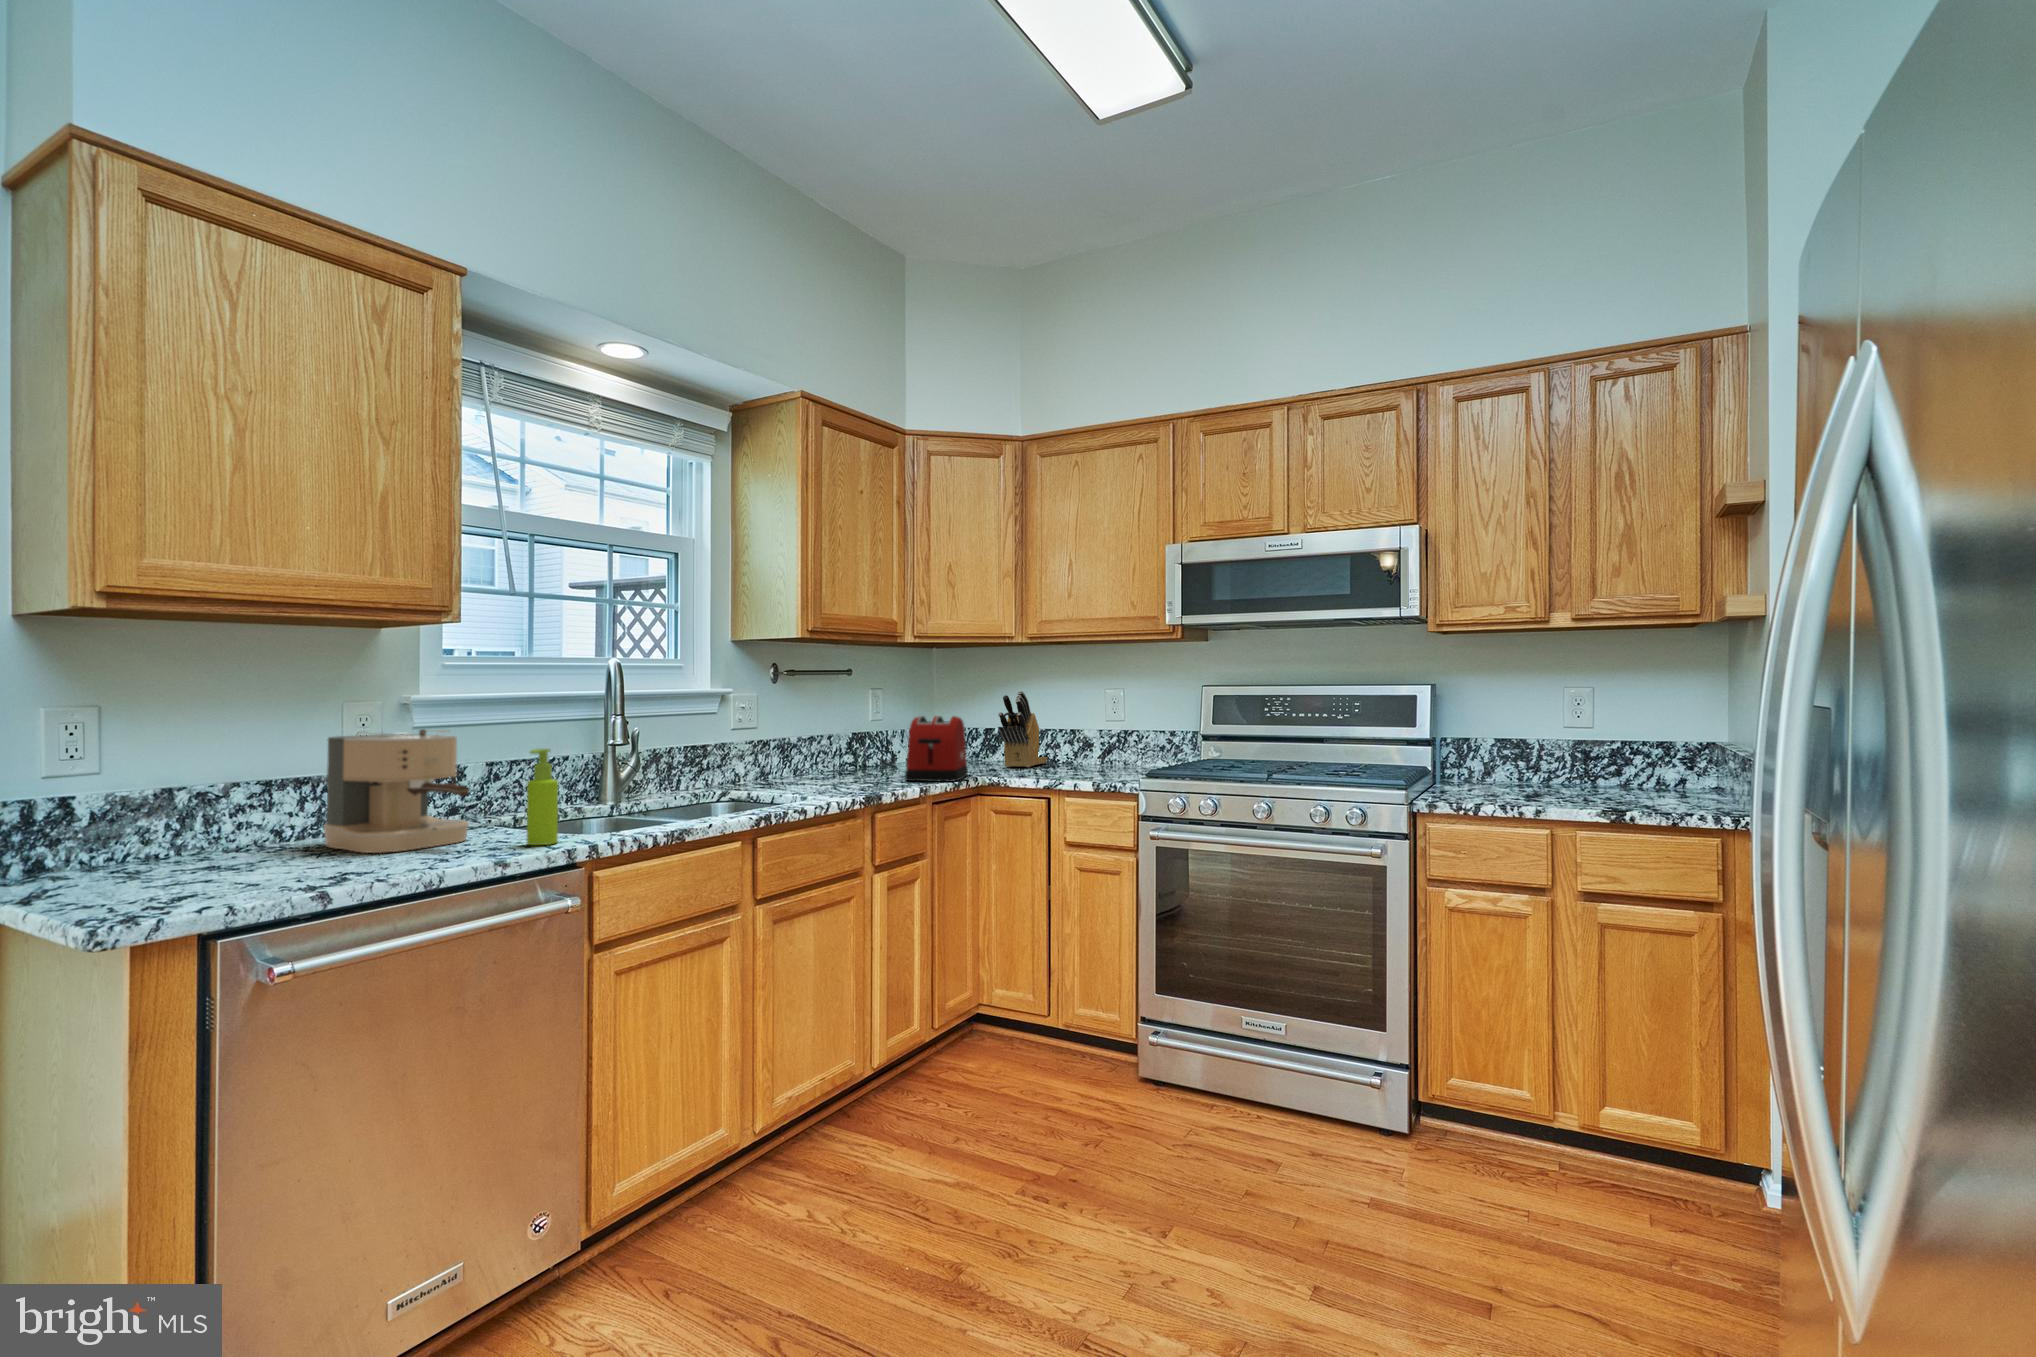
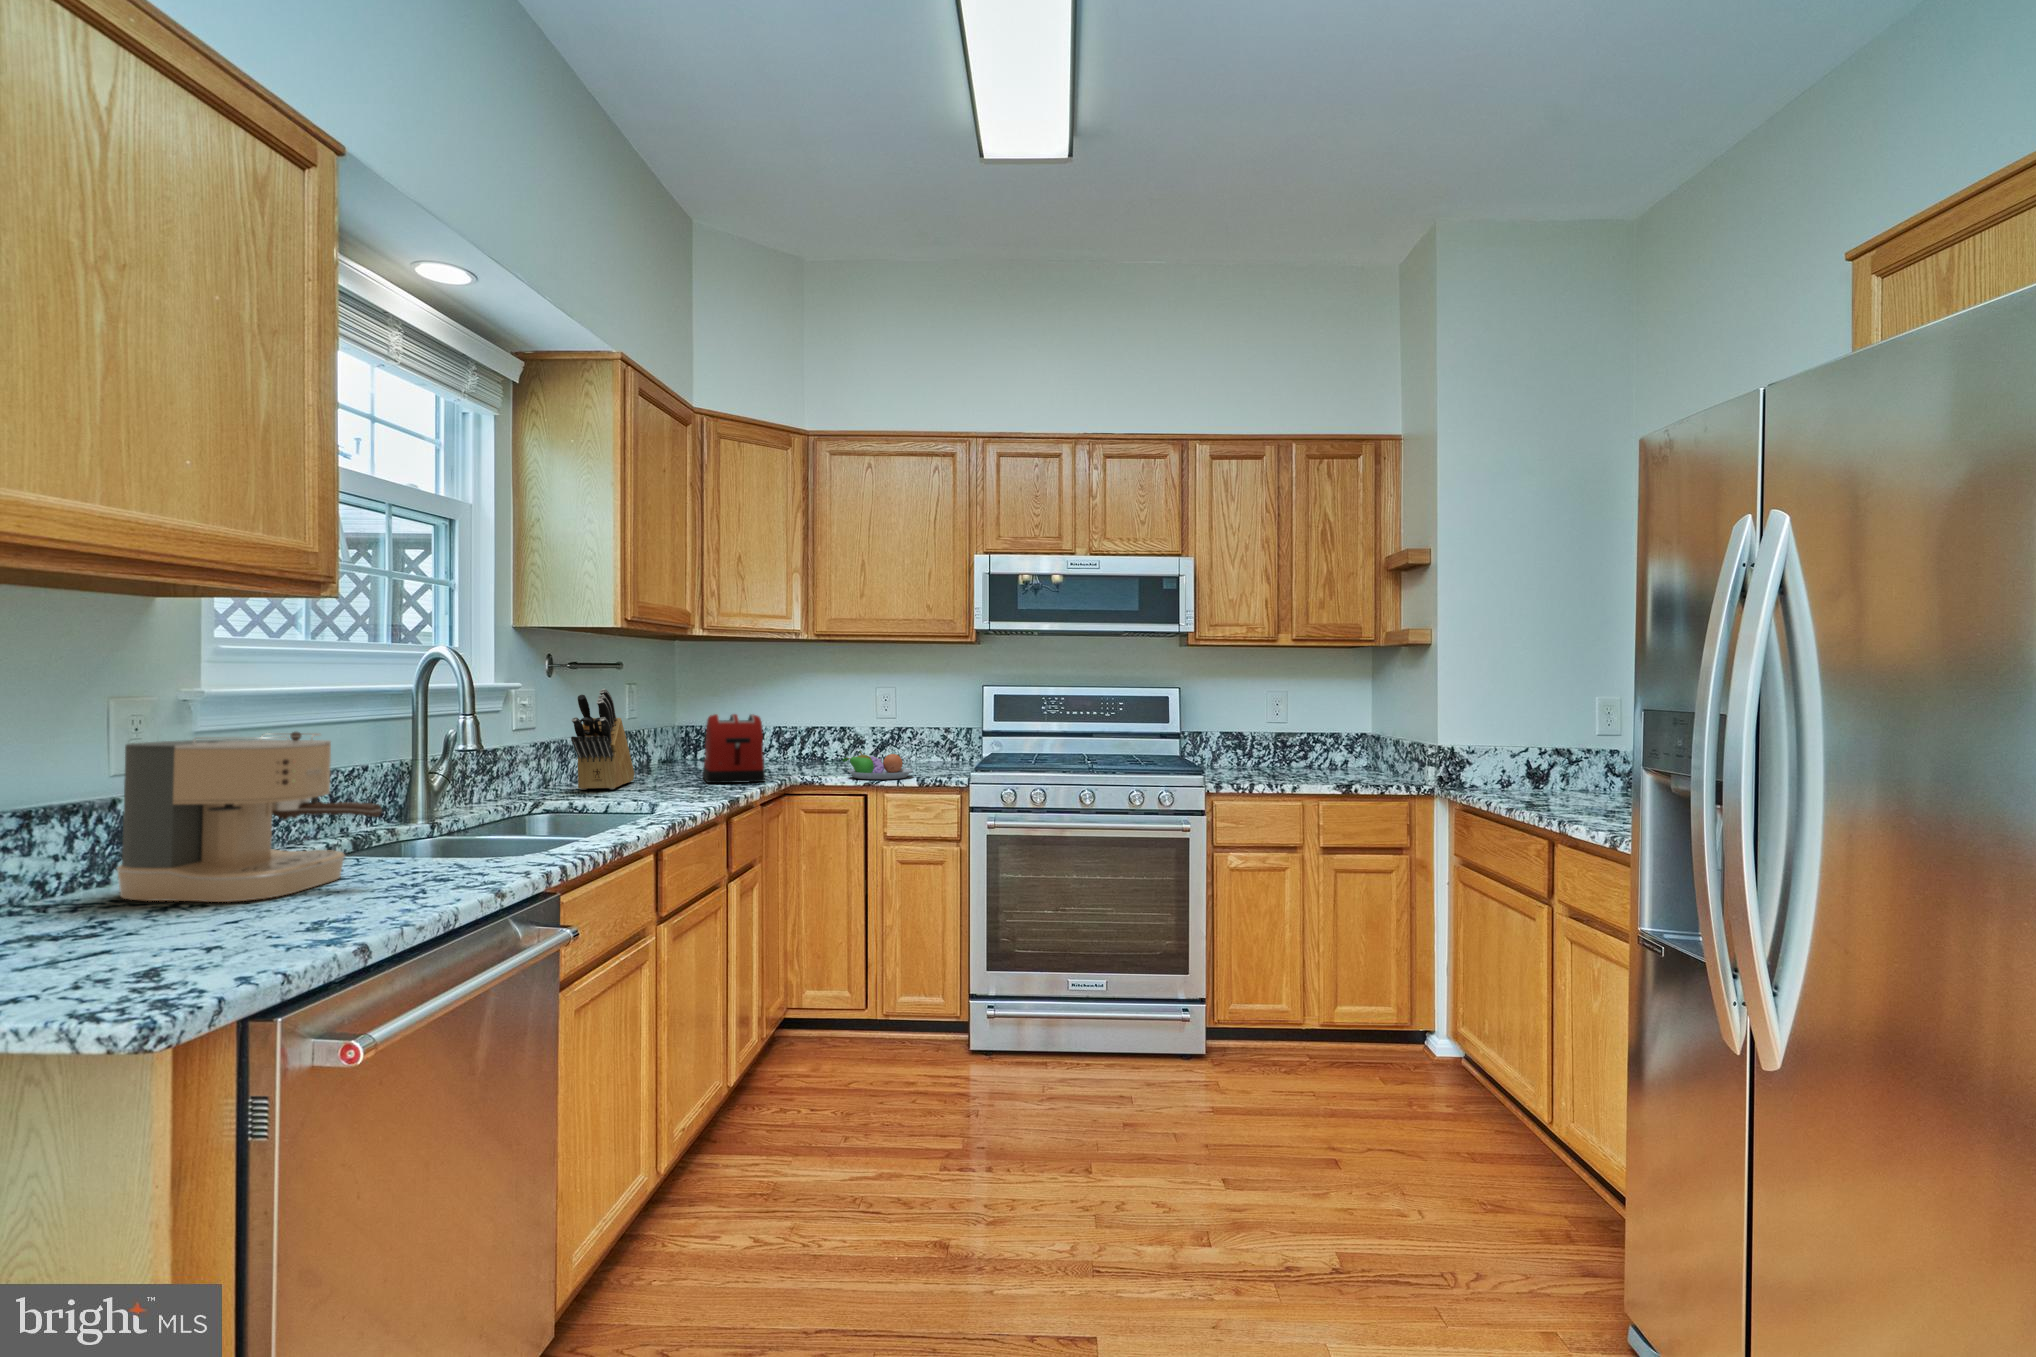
knife block: present [998,691,1048,767] -> present [571,689,634,790]
soap dispenser: present [527,749,558,845] -> none [453,754,494,874]
fruit bowl: none [1031,753,1105,783] -> present [842,751,913,779]

